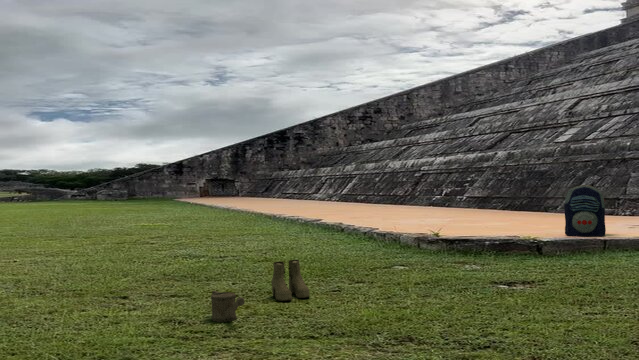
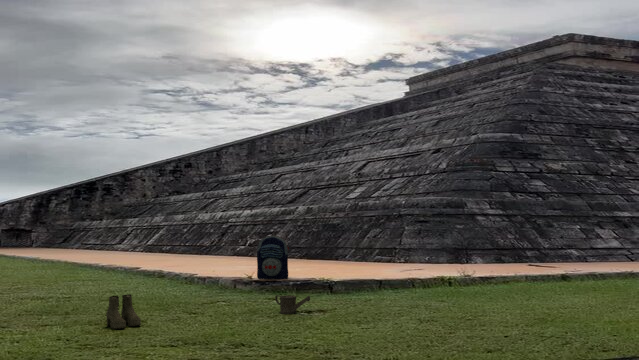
backpack: present [564,185,606,237] -> present [257,236,289,279]
watering can: present [211,291,244,322] -> present [275,295,310,314]

